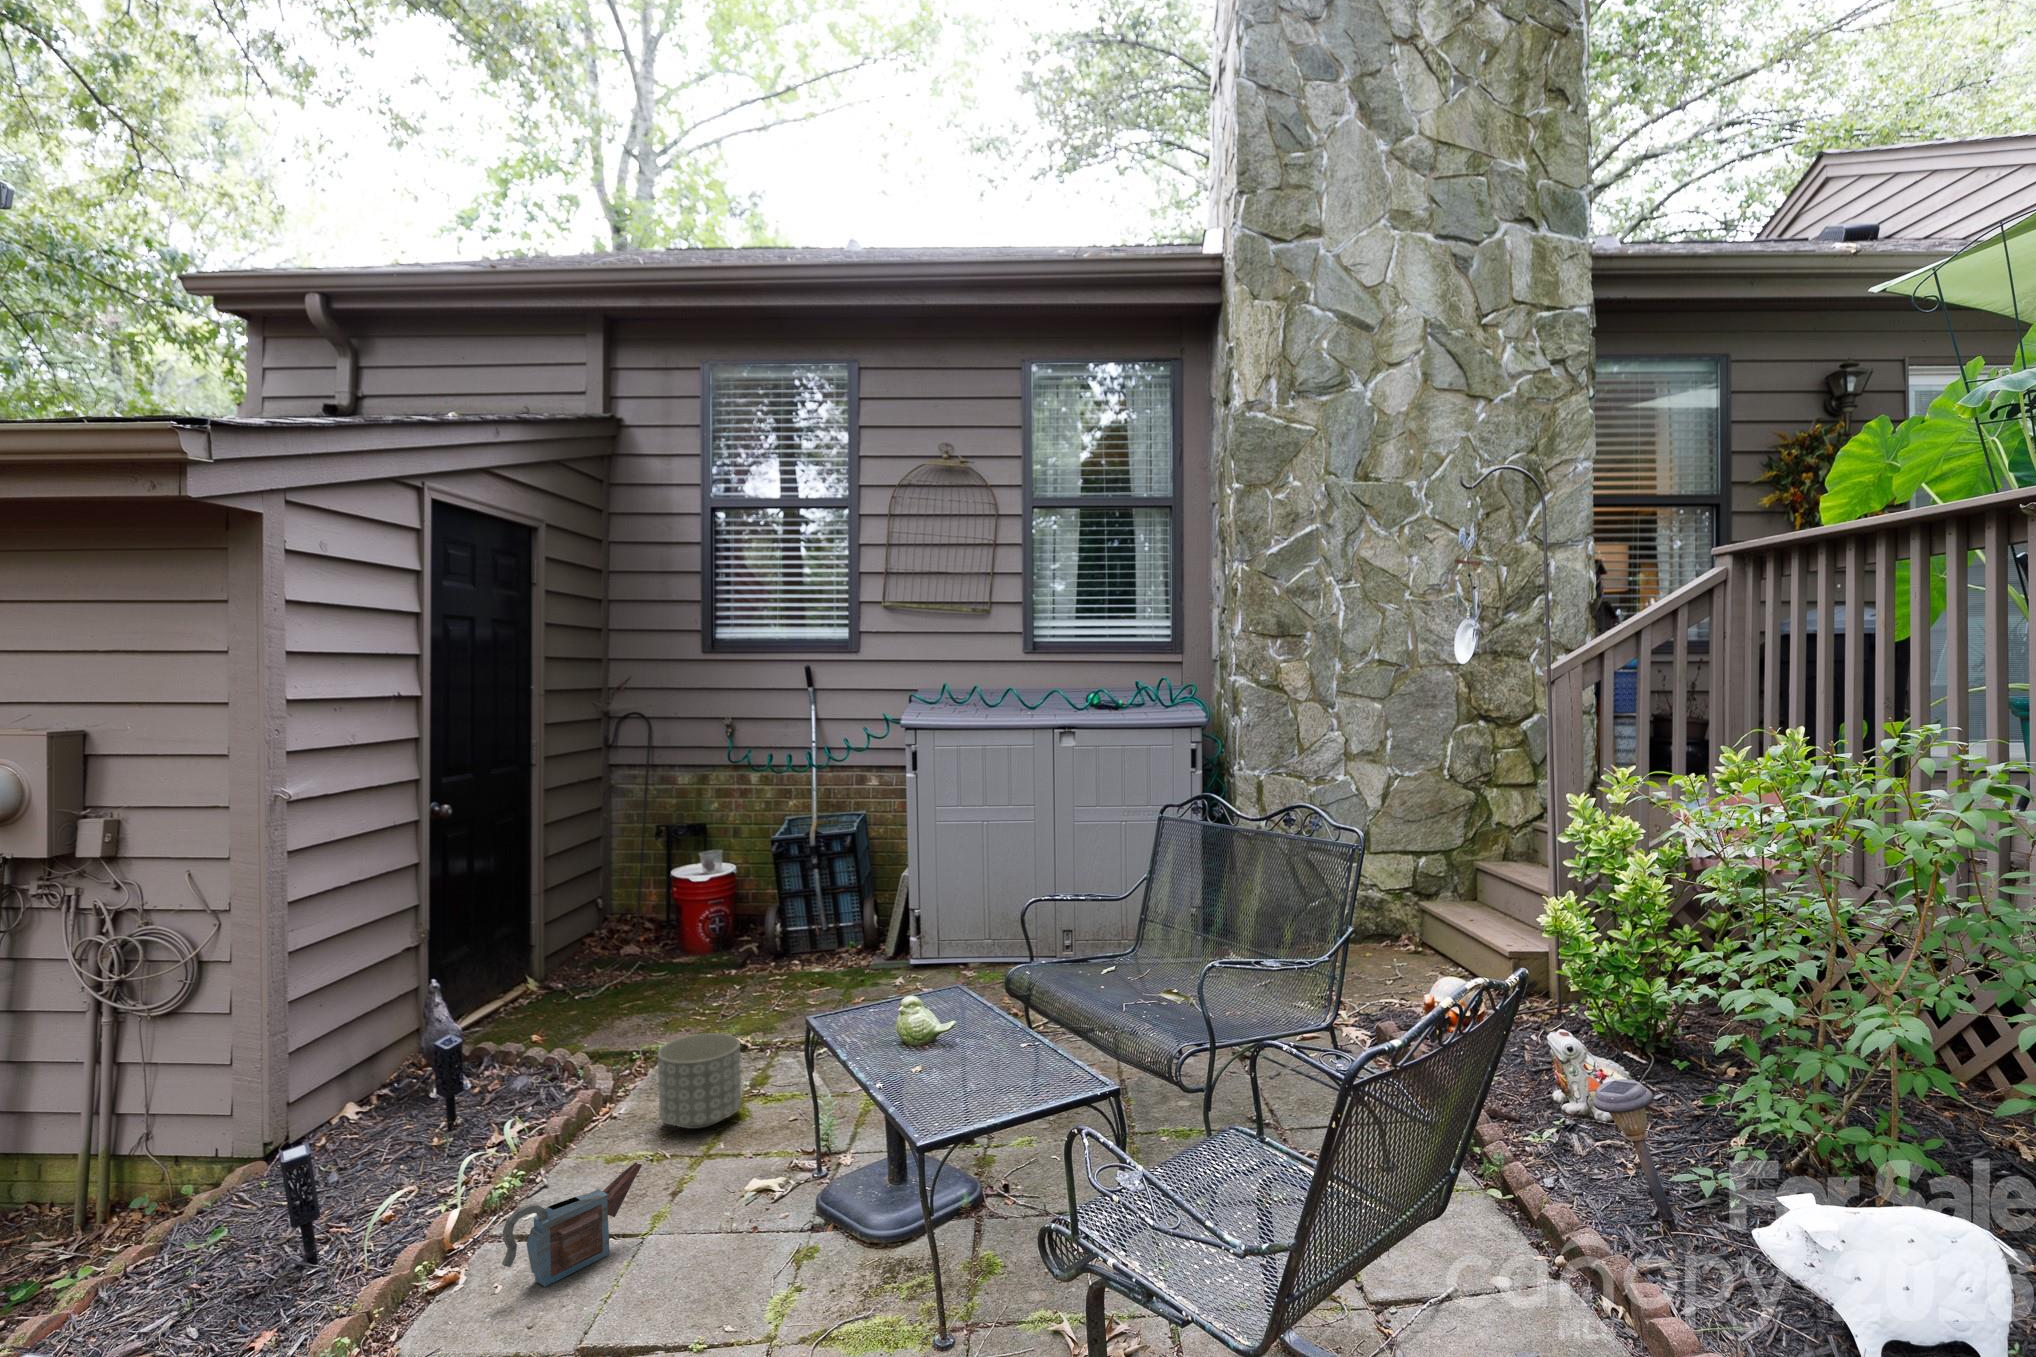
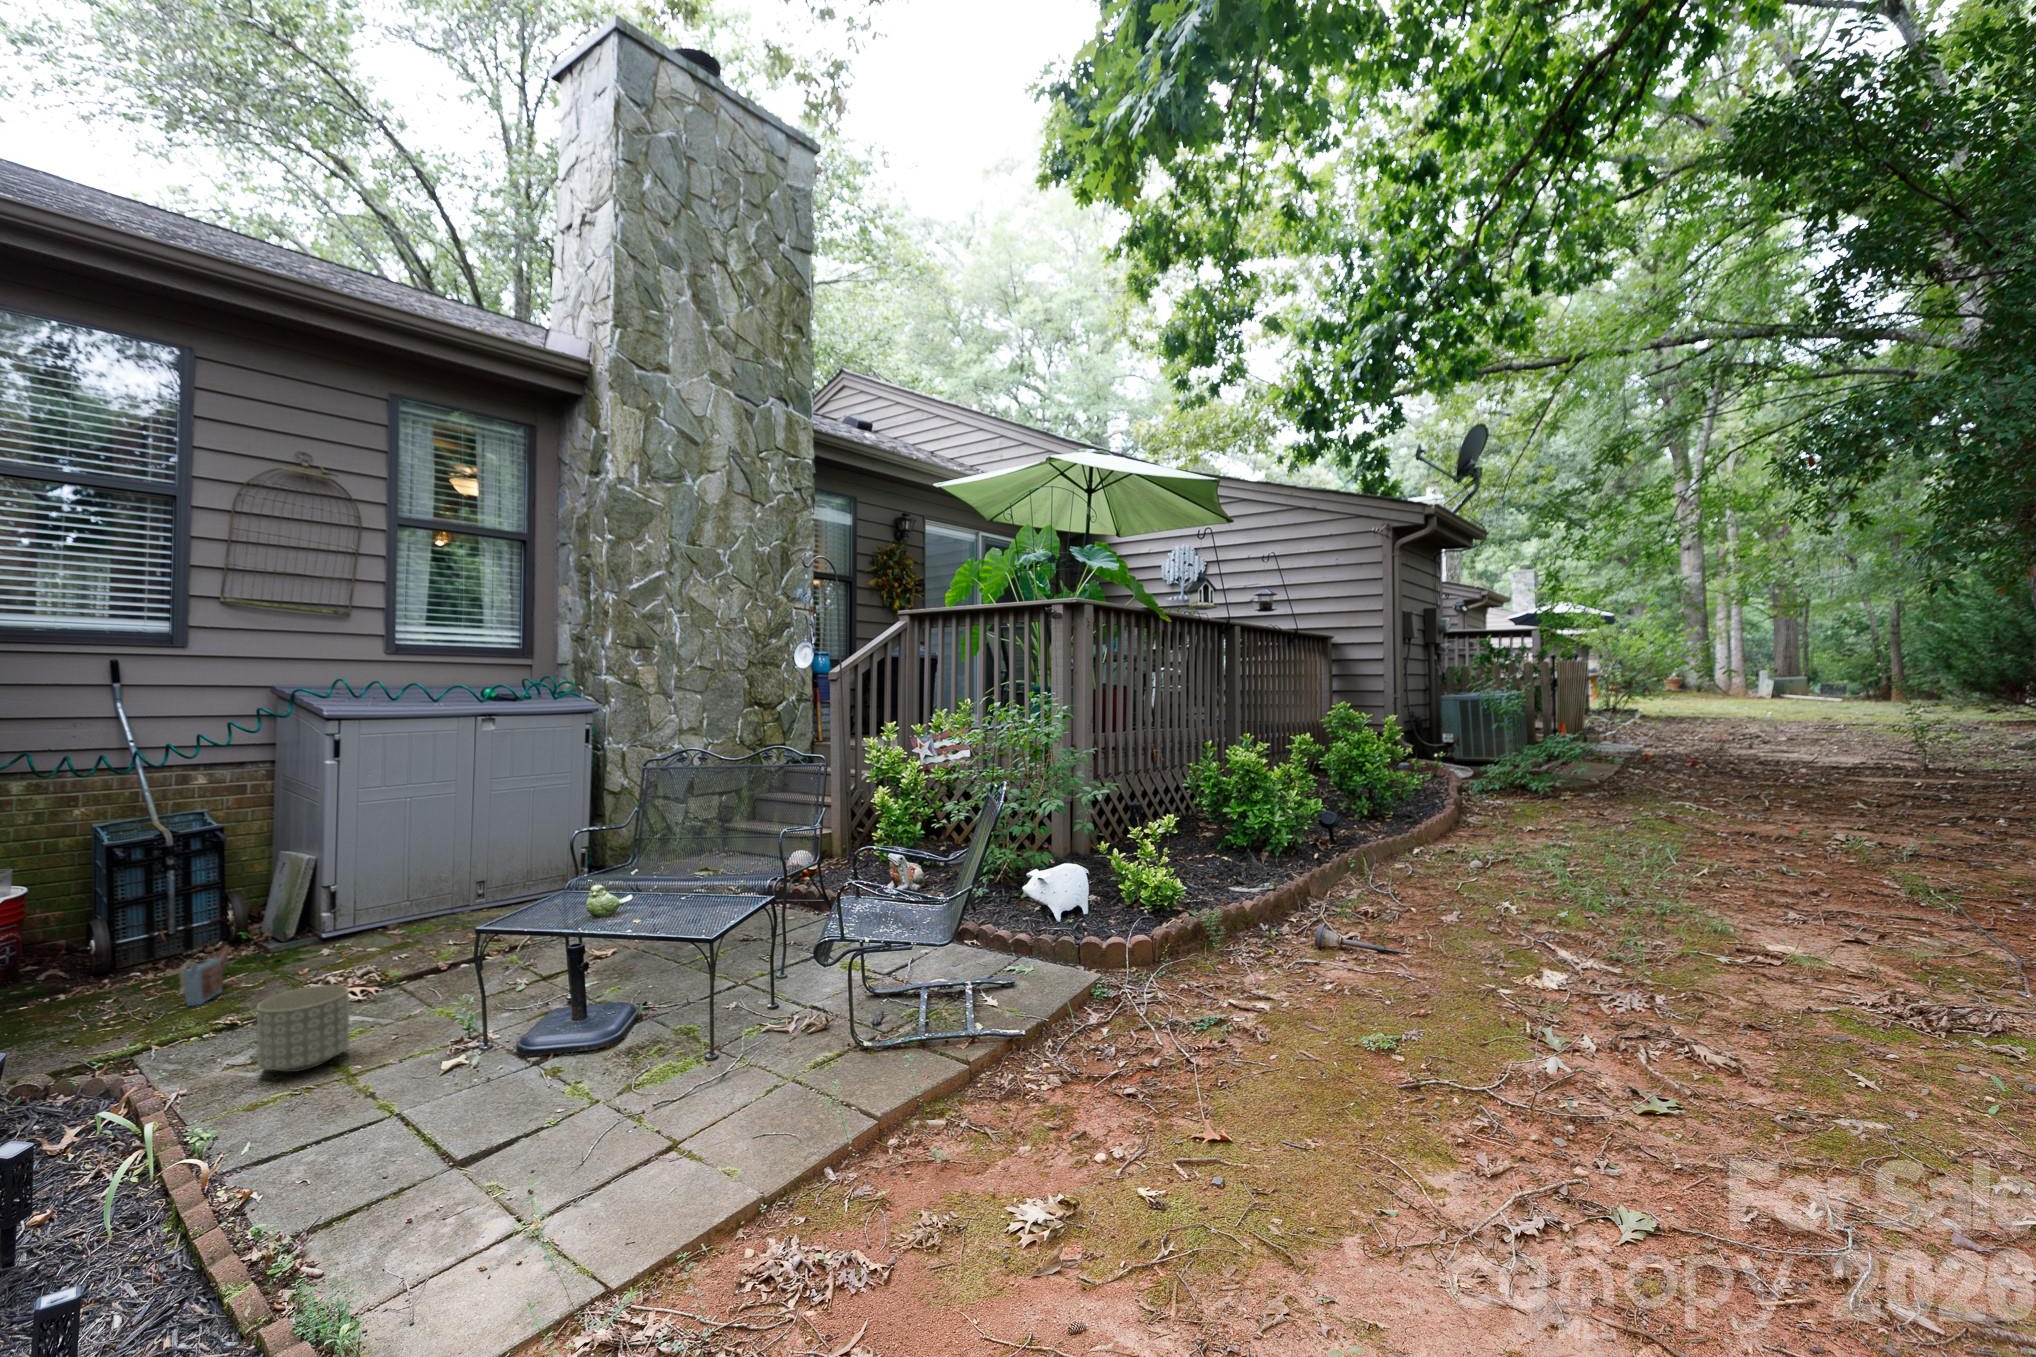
watering can: present [502,1163,642,1287] -> present [180,945,229,1006]

